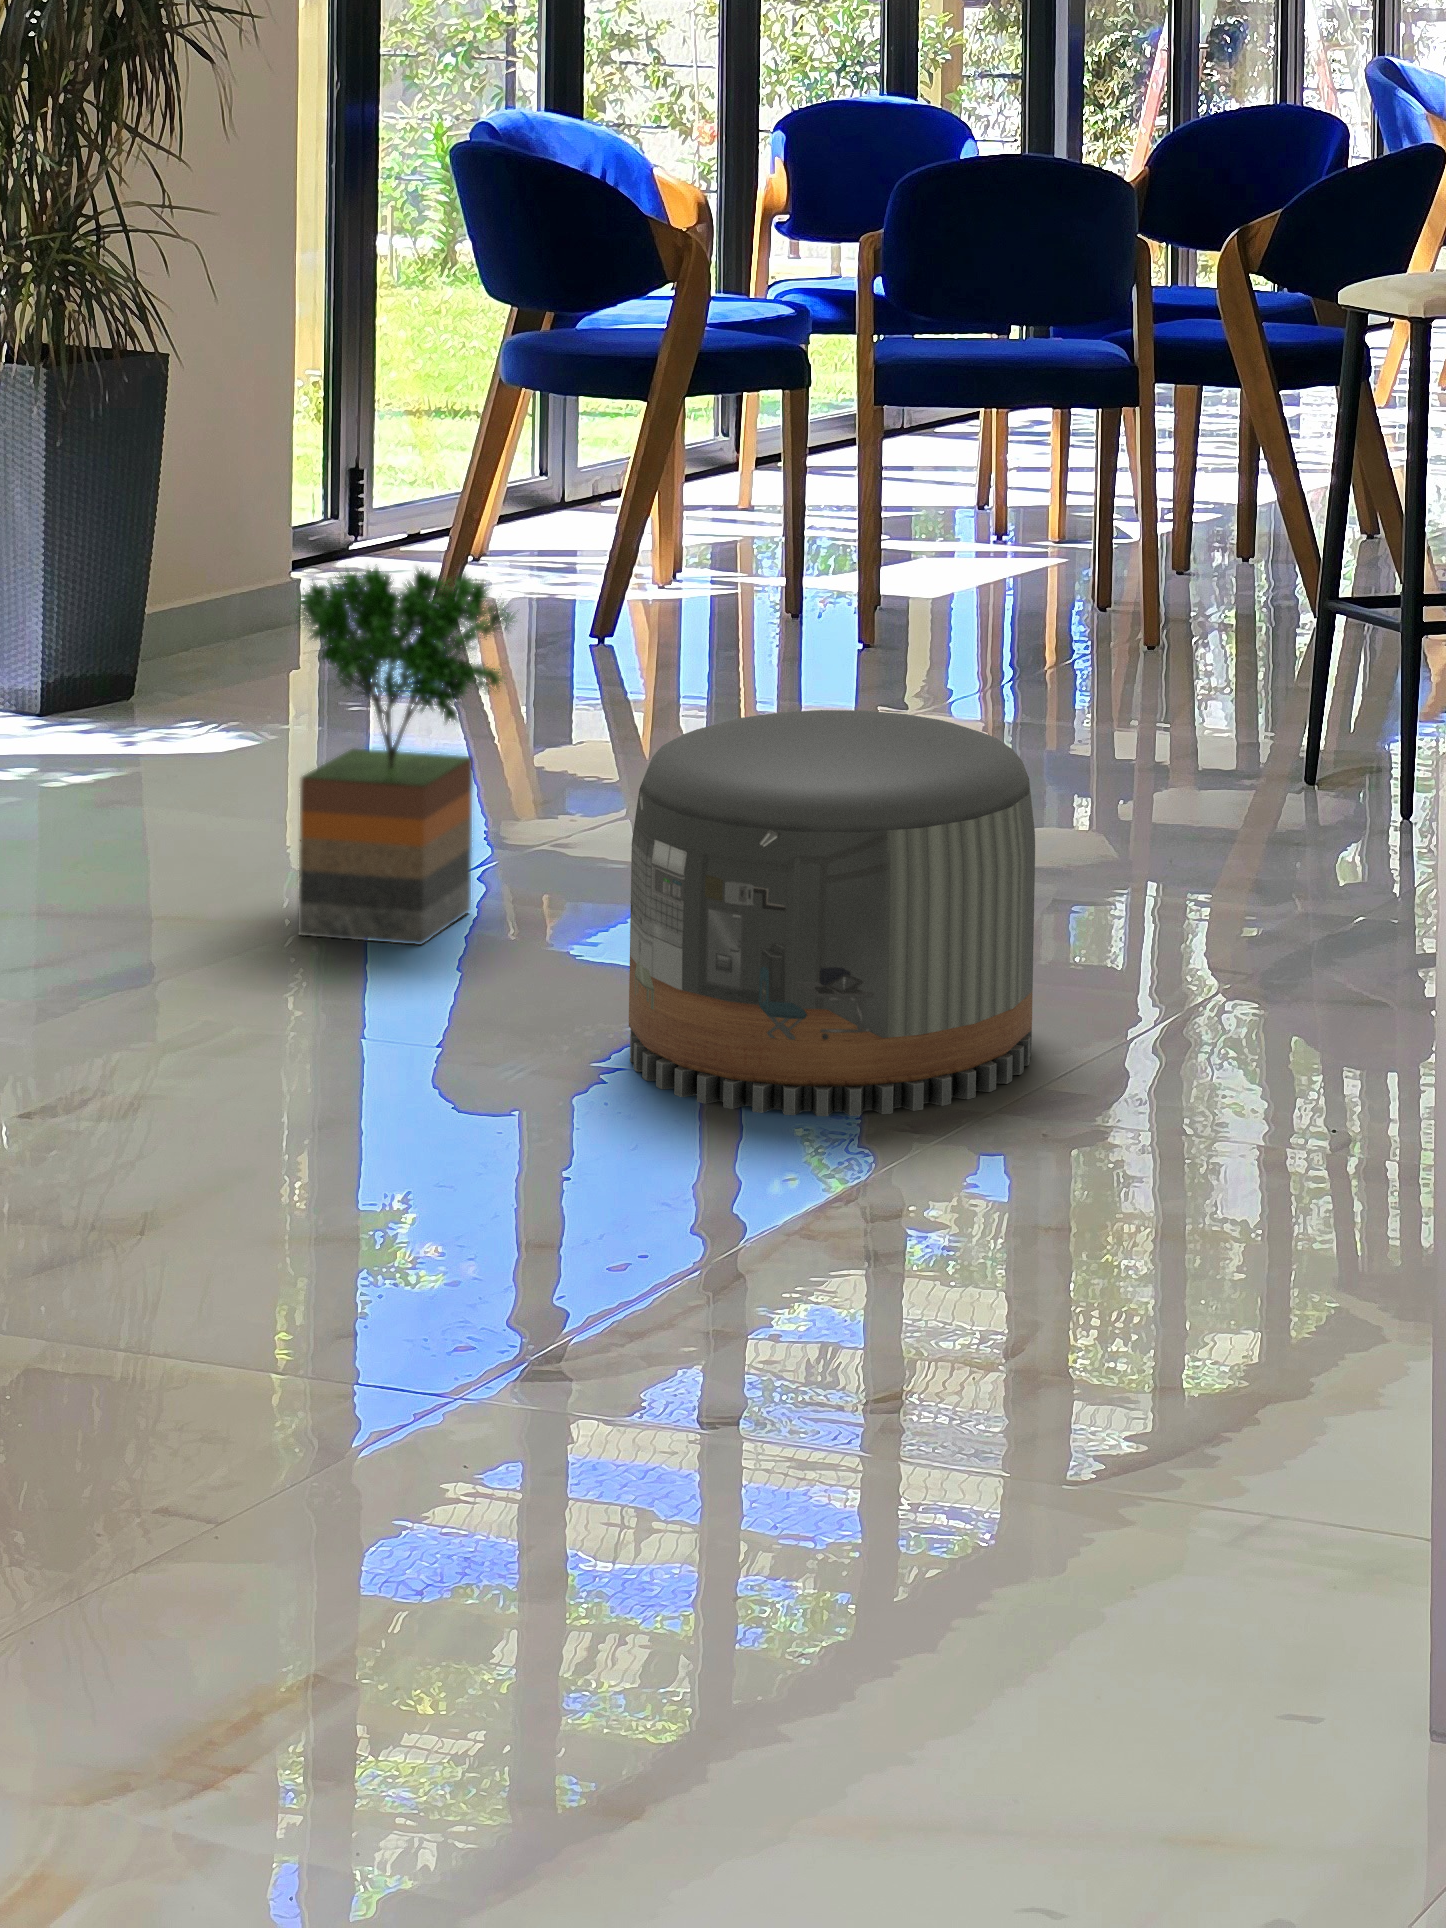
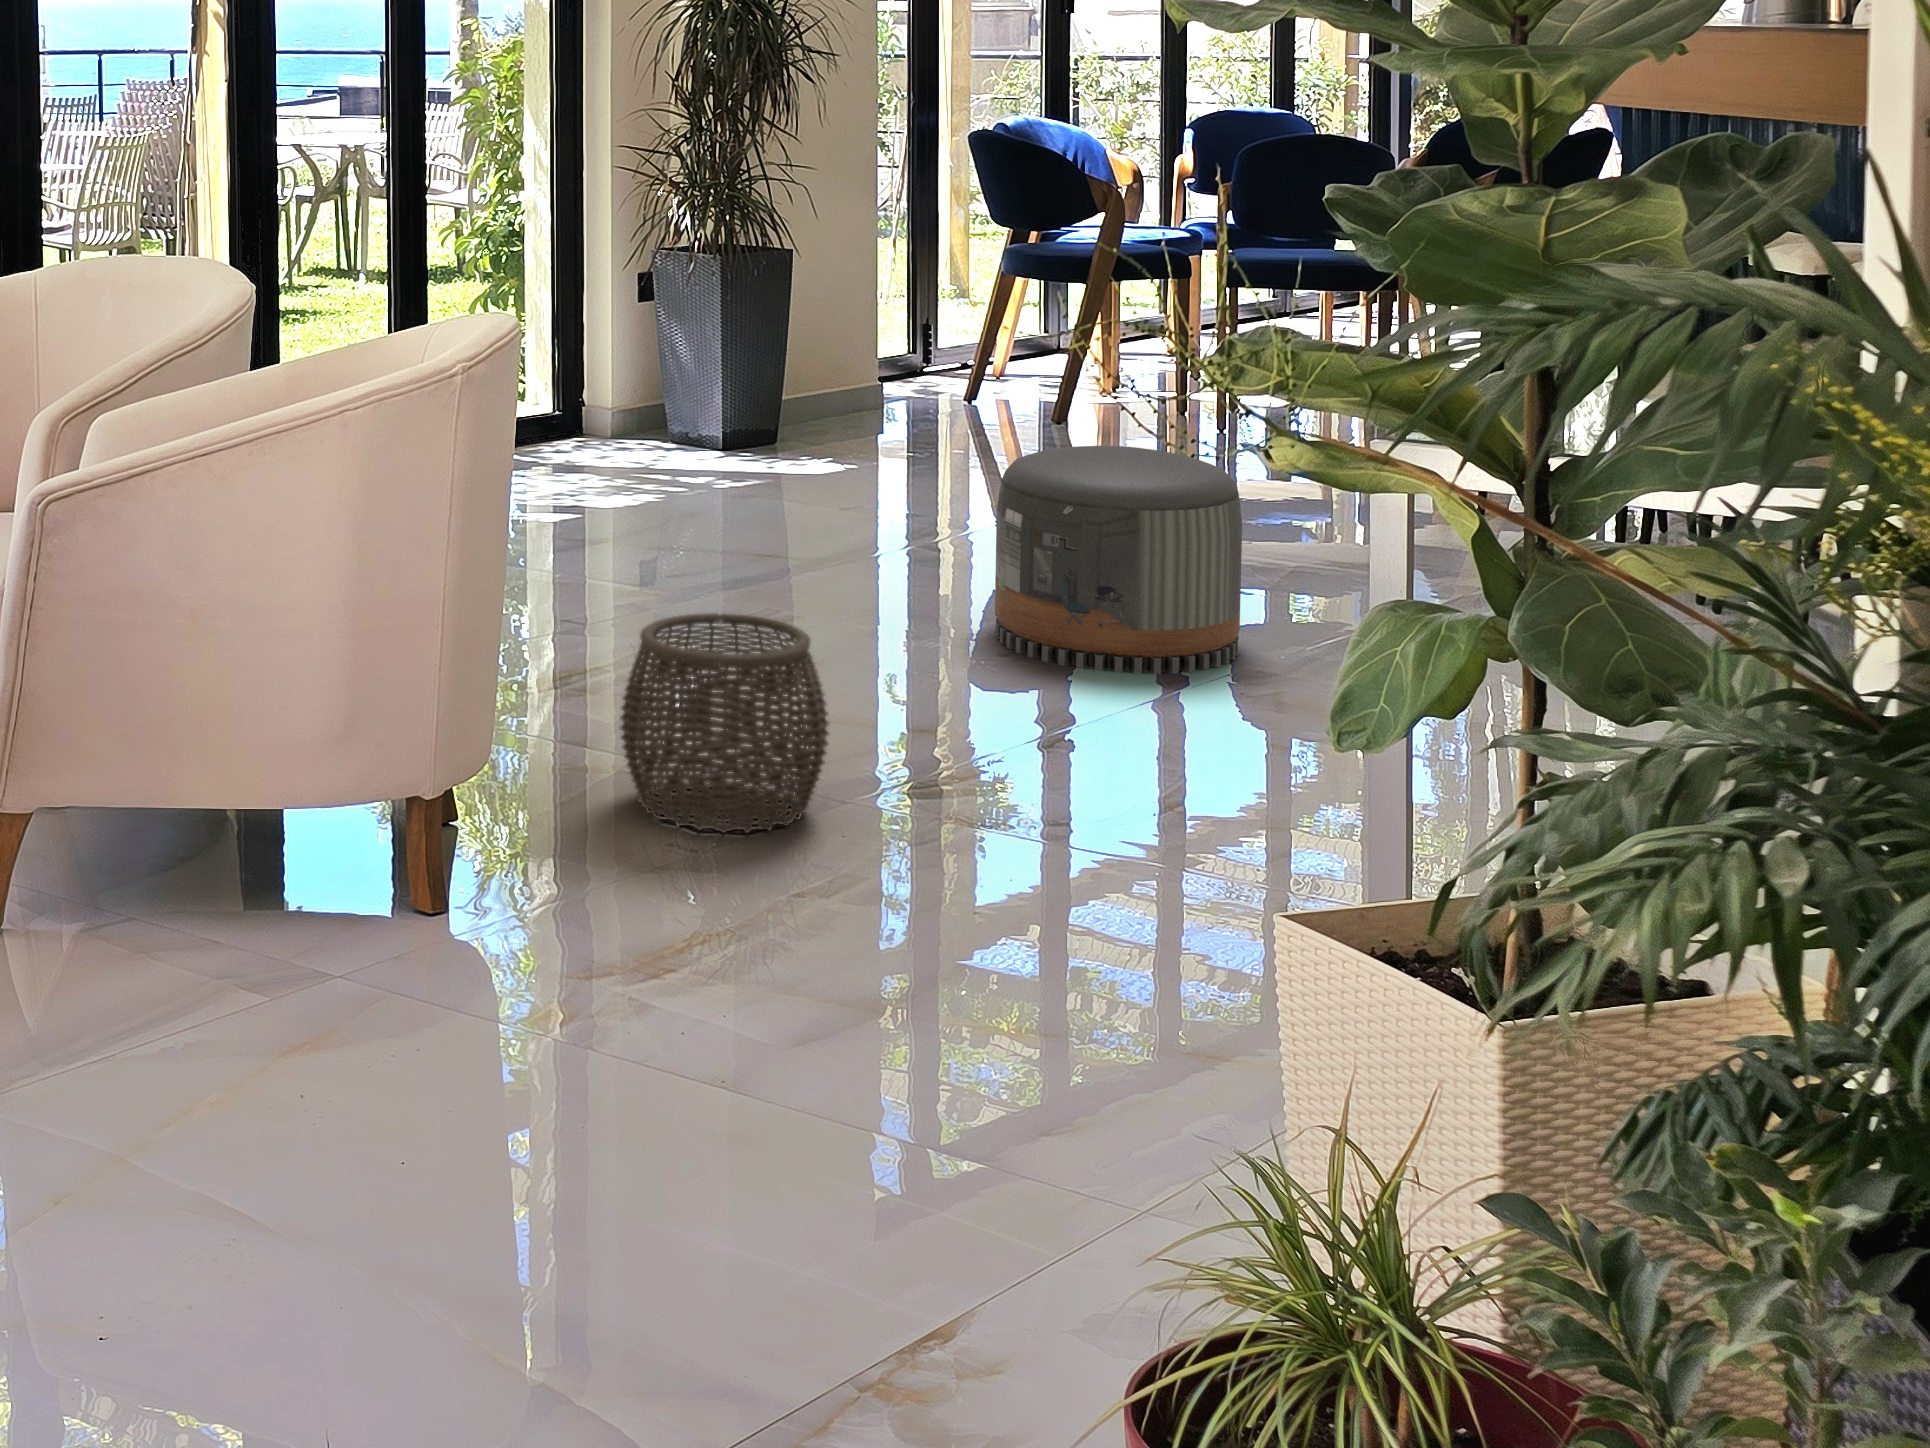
potted tree: present [296,567,517,945] -> none [825,356,958,569]
woven basket: none [47,1137,453,1586] -> present [620,613,829,833]

